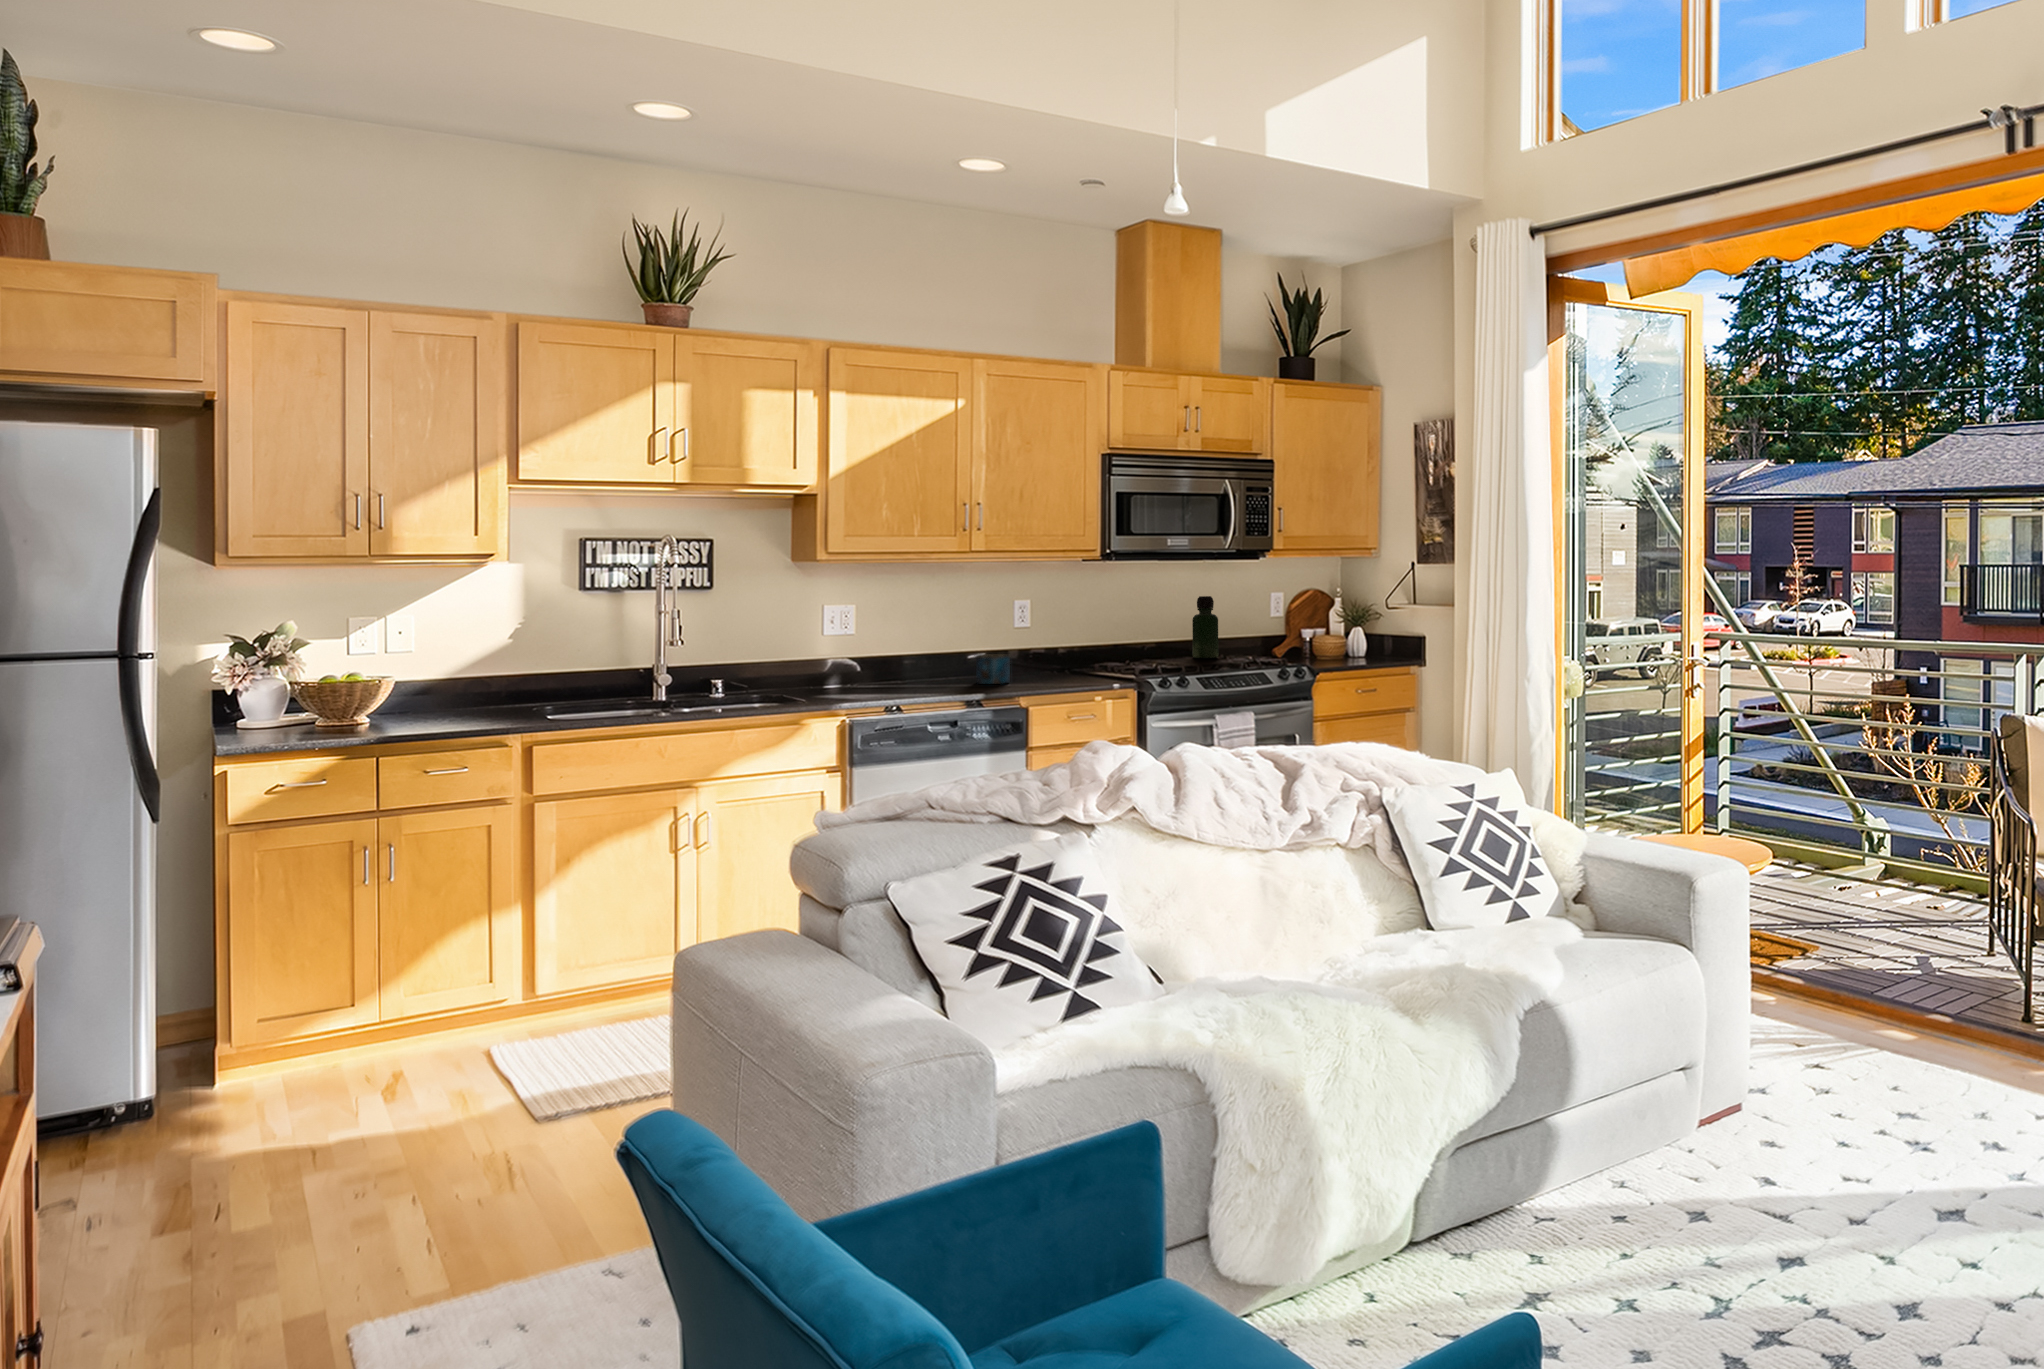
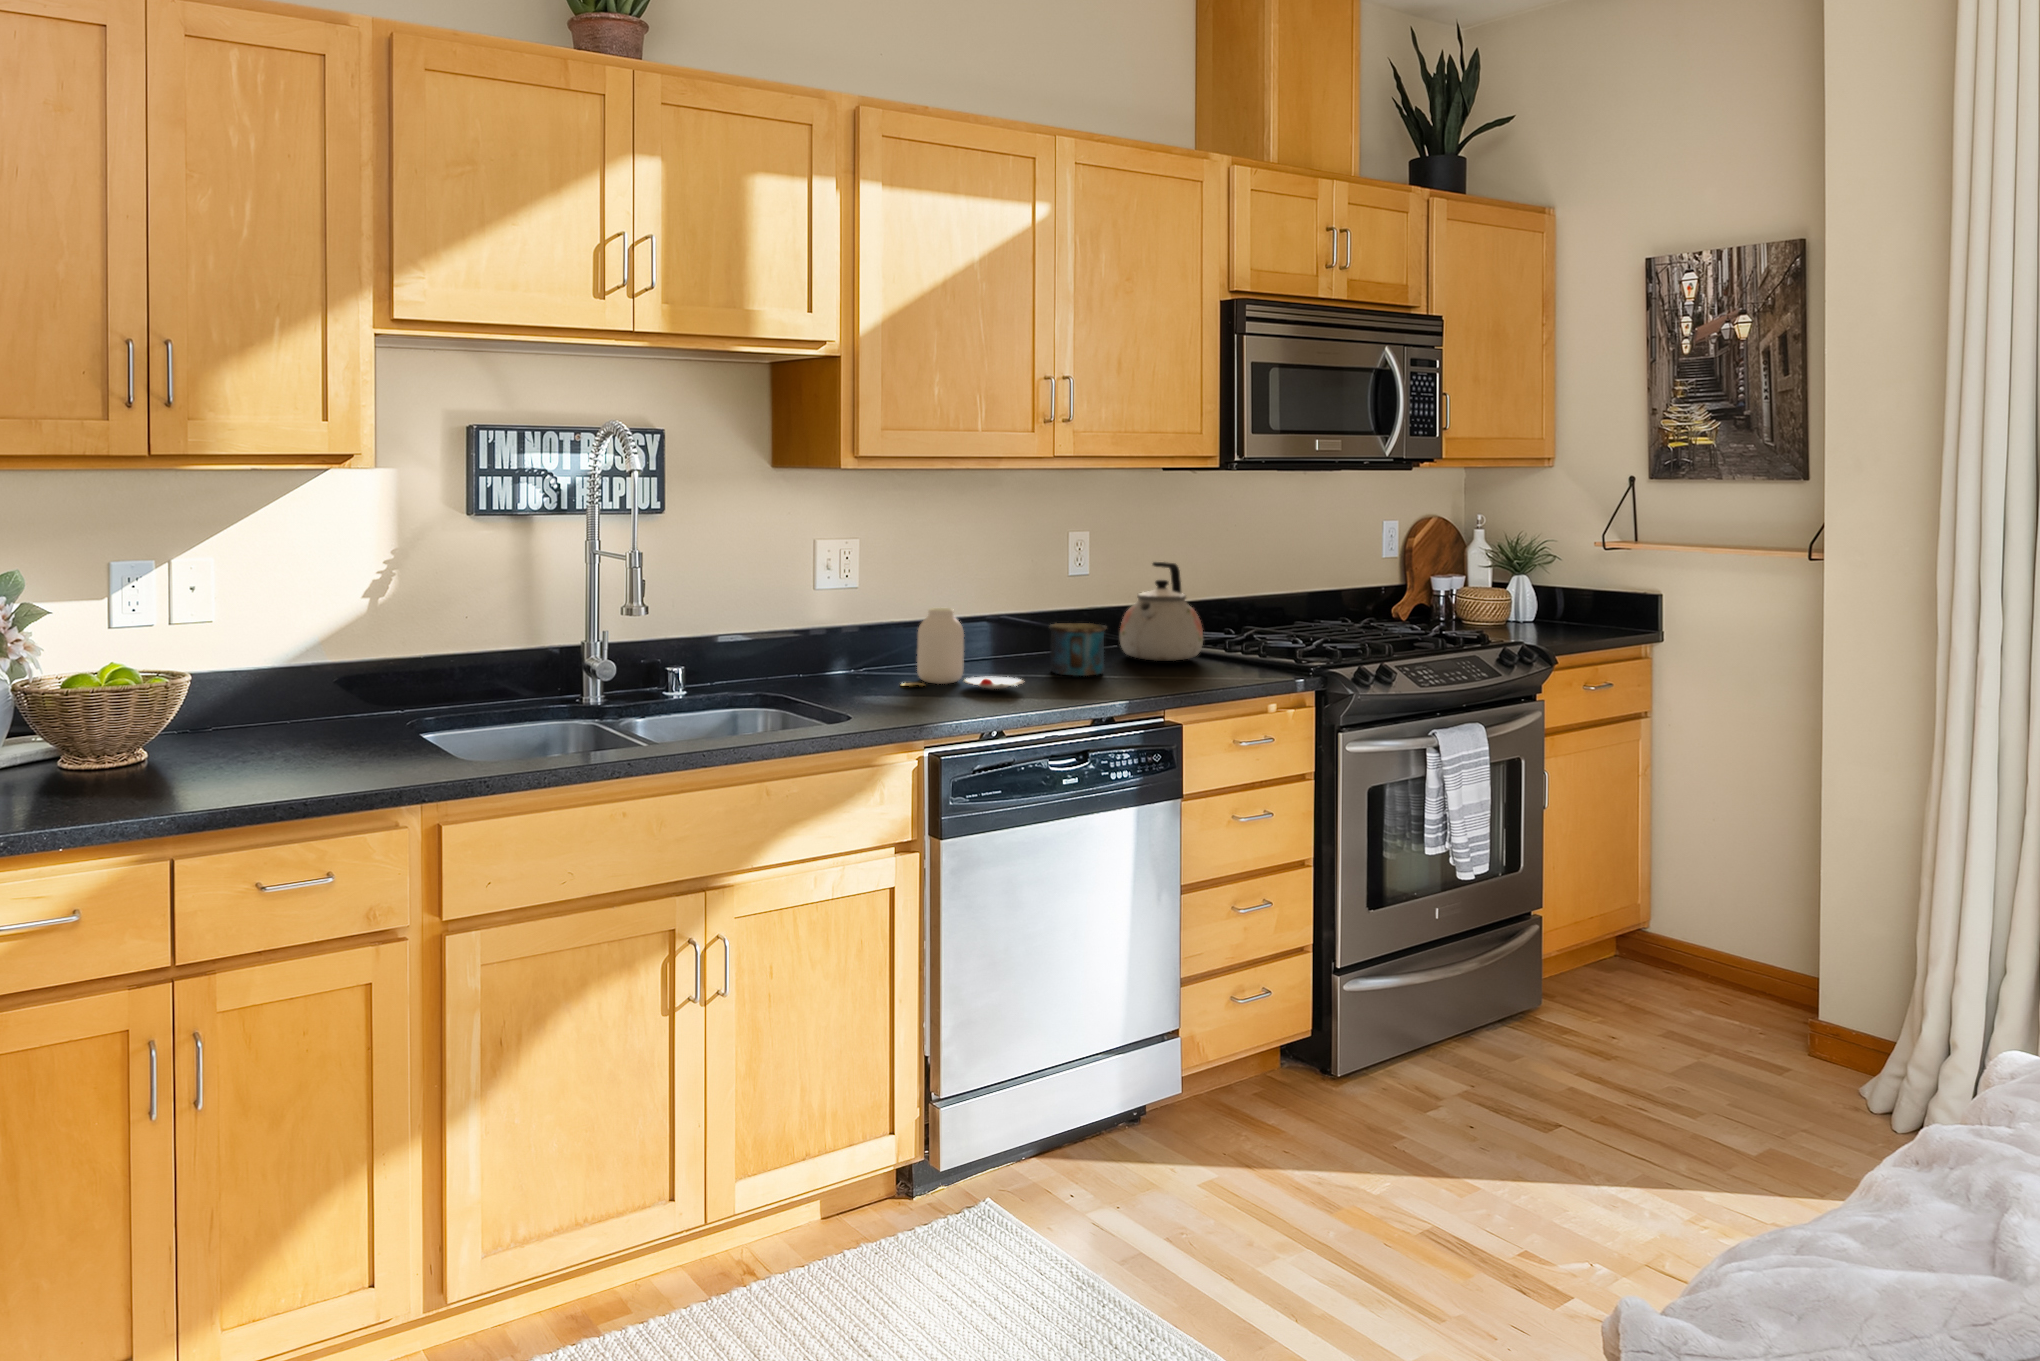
bottle: present [1192,596,1218,658] -> none [1283,525,1324,621]
kettle: none [1036,617,1089,677] -> present [1120,562,1203,661]
jar: none [866,644,943,690] -> present [901,608,1024,689]

